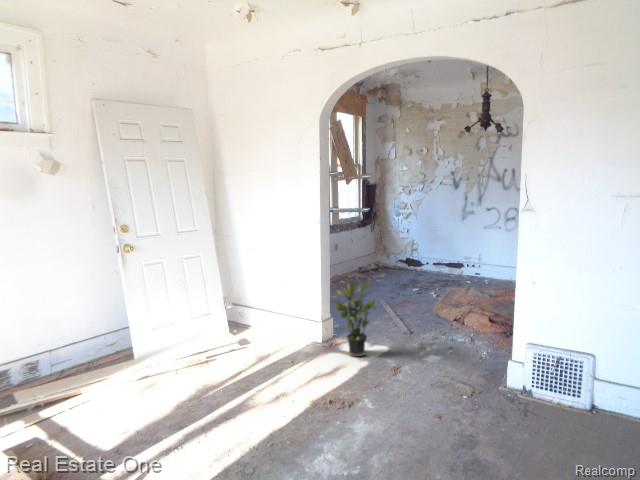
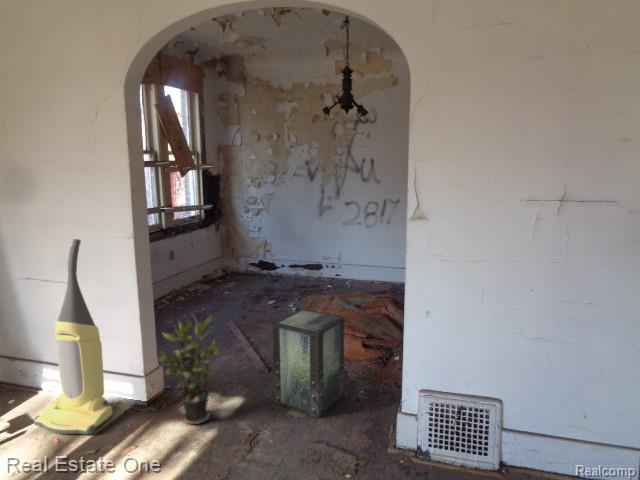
vacuum cleaner: none [254,224,302,353] -> present [34,239,114,434]
storage box: none [414,284,472,364] -> present [273,309,344,418]

